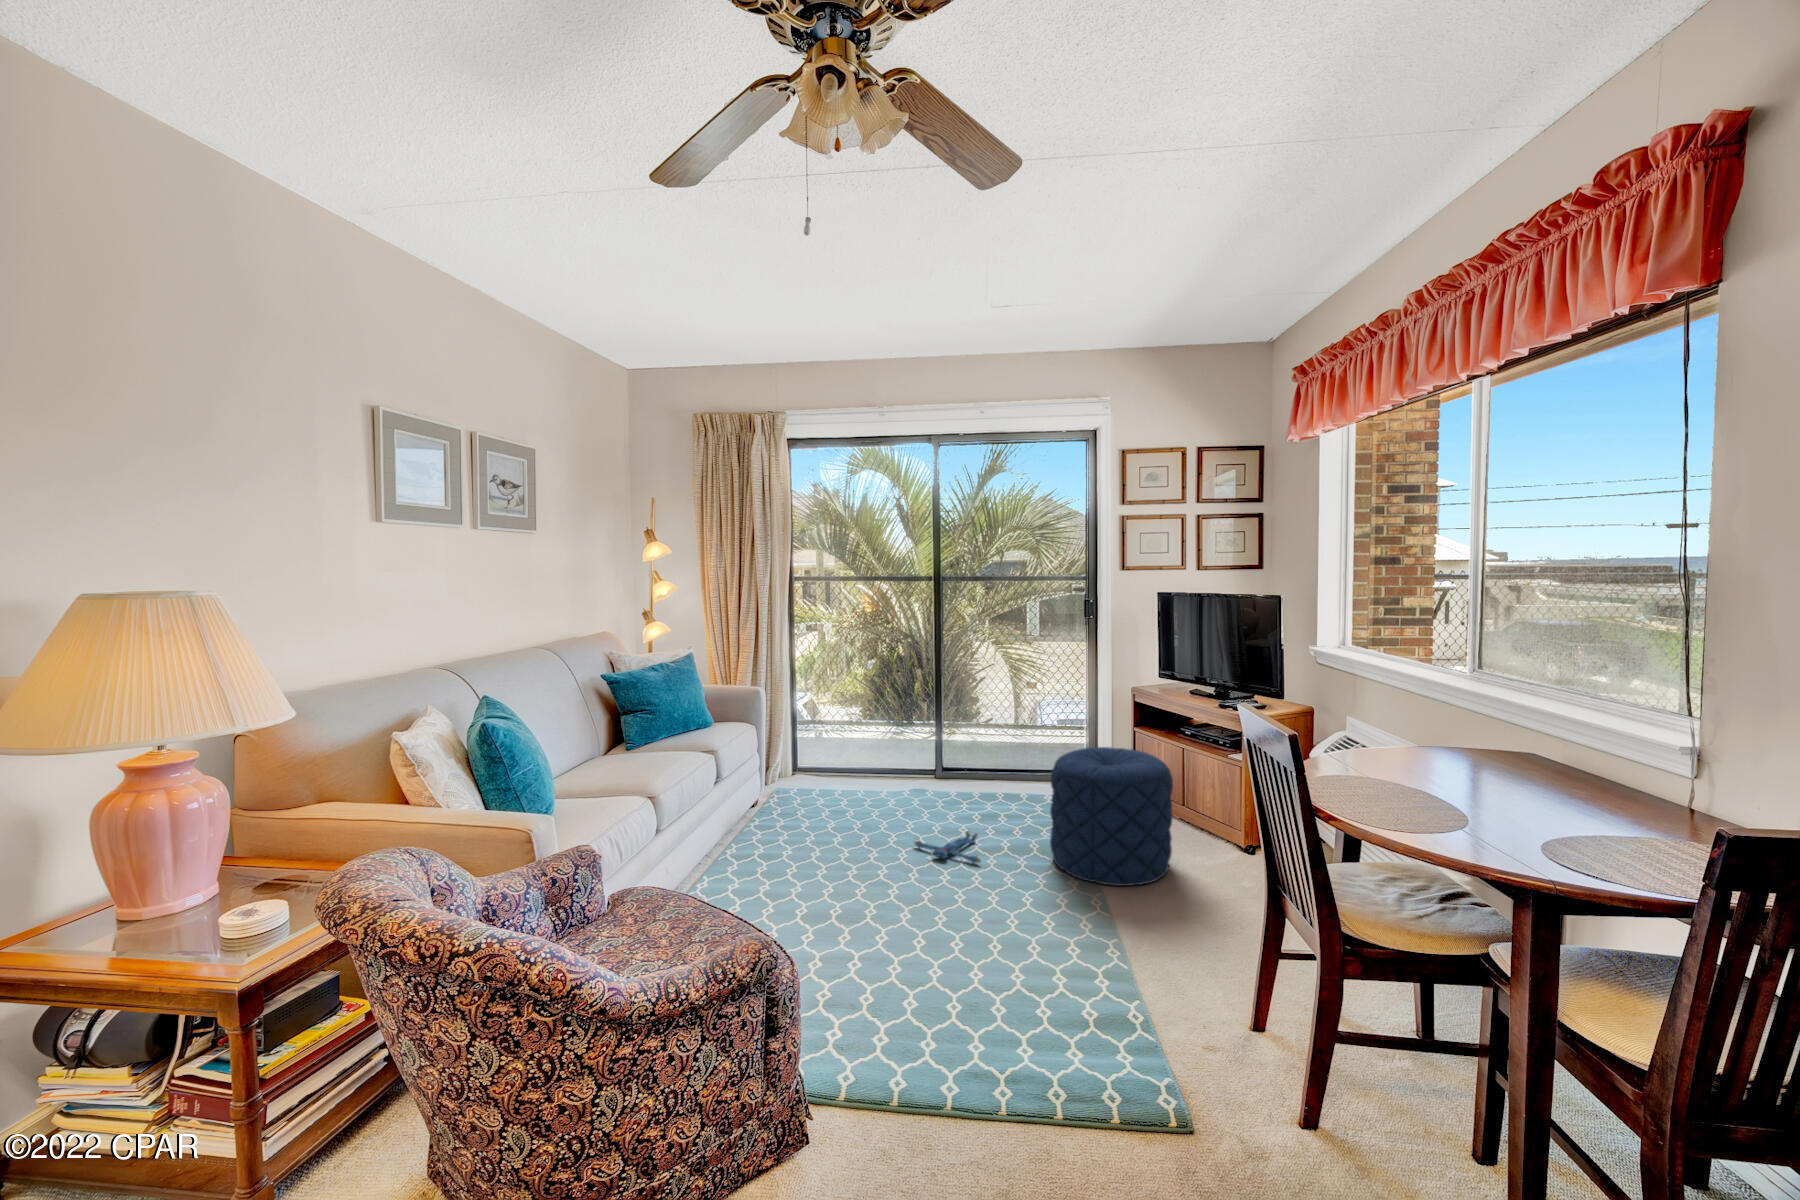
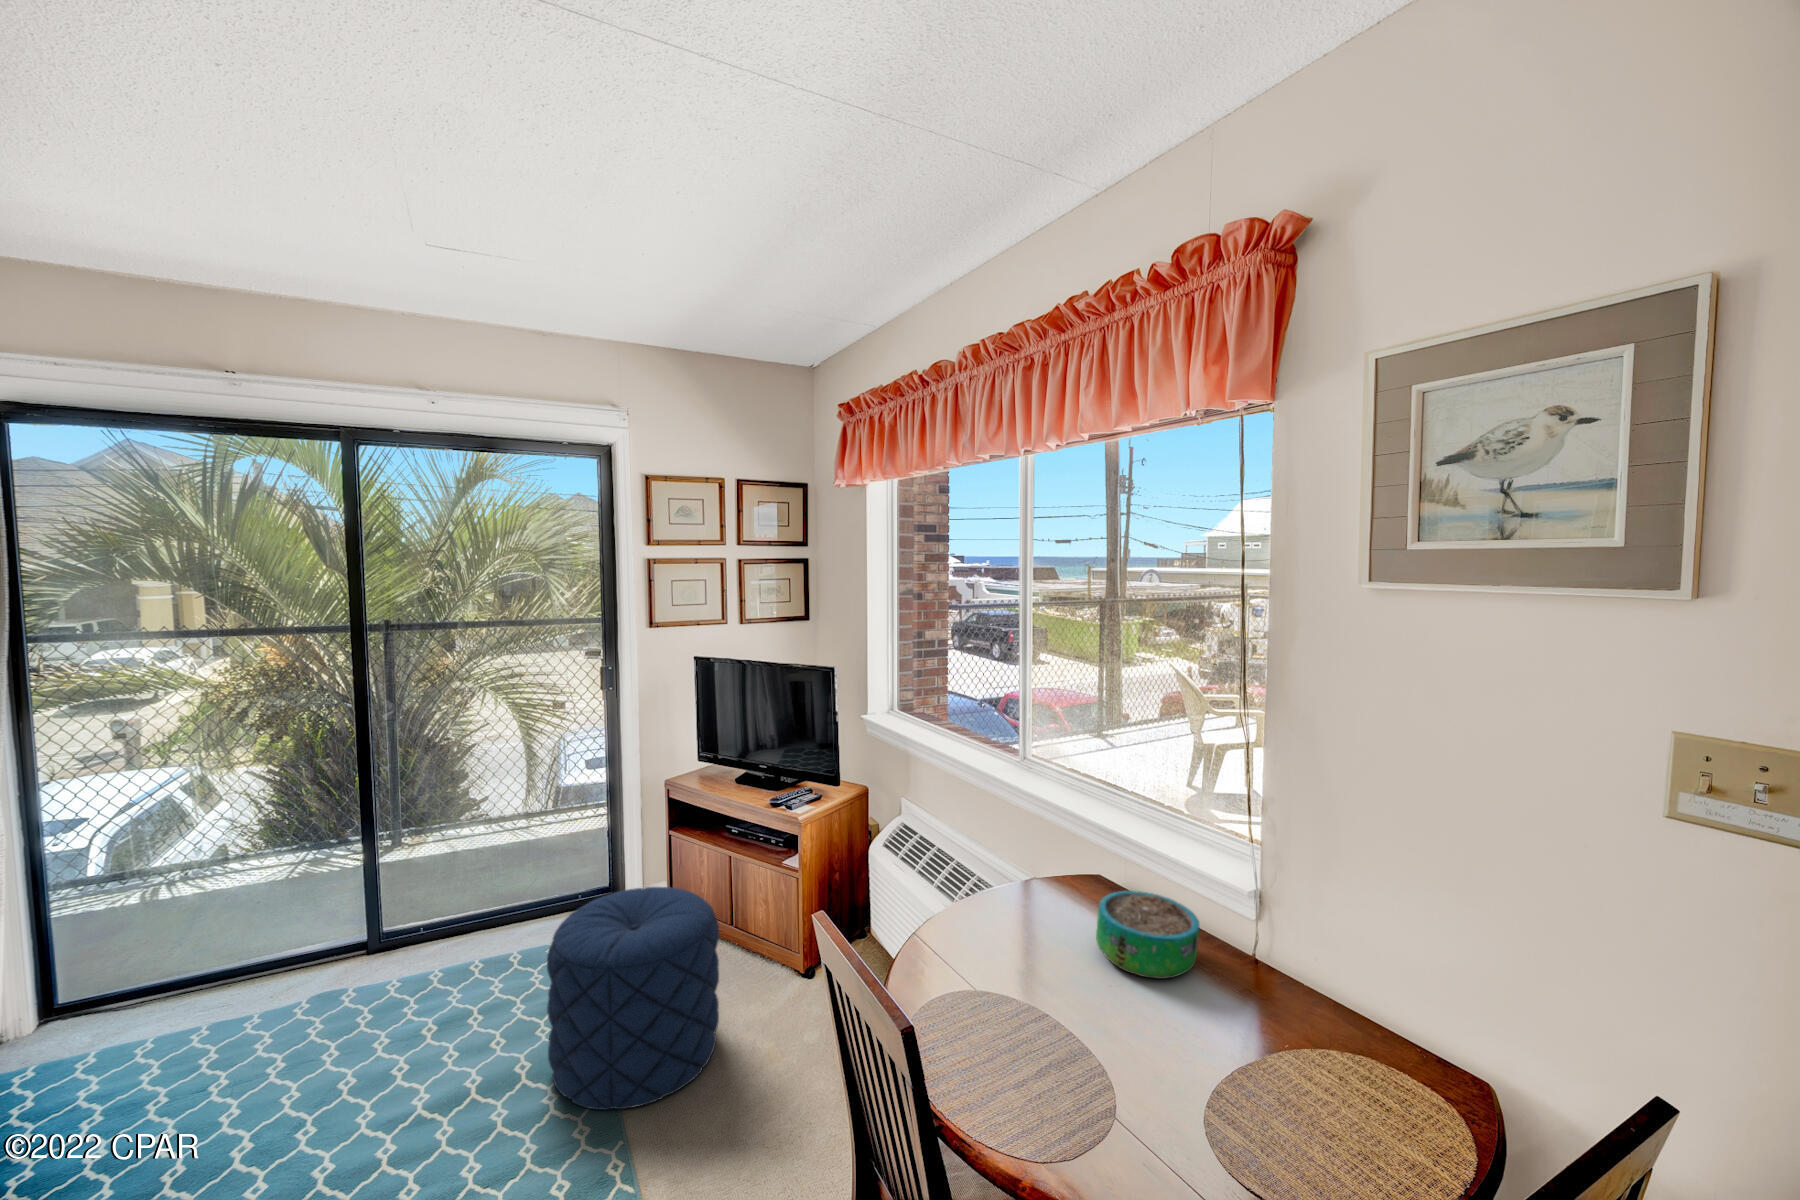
decorative bowl: none [1498,741,1611,803] -> present [1096,891,1199,979]
plush toy: present [914,831,981,863] -> none [300,1065,428,1149]

